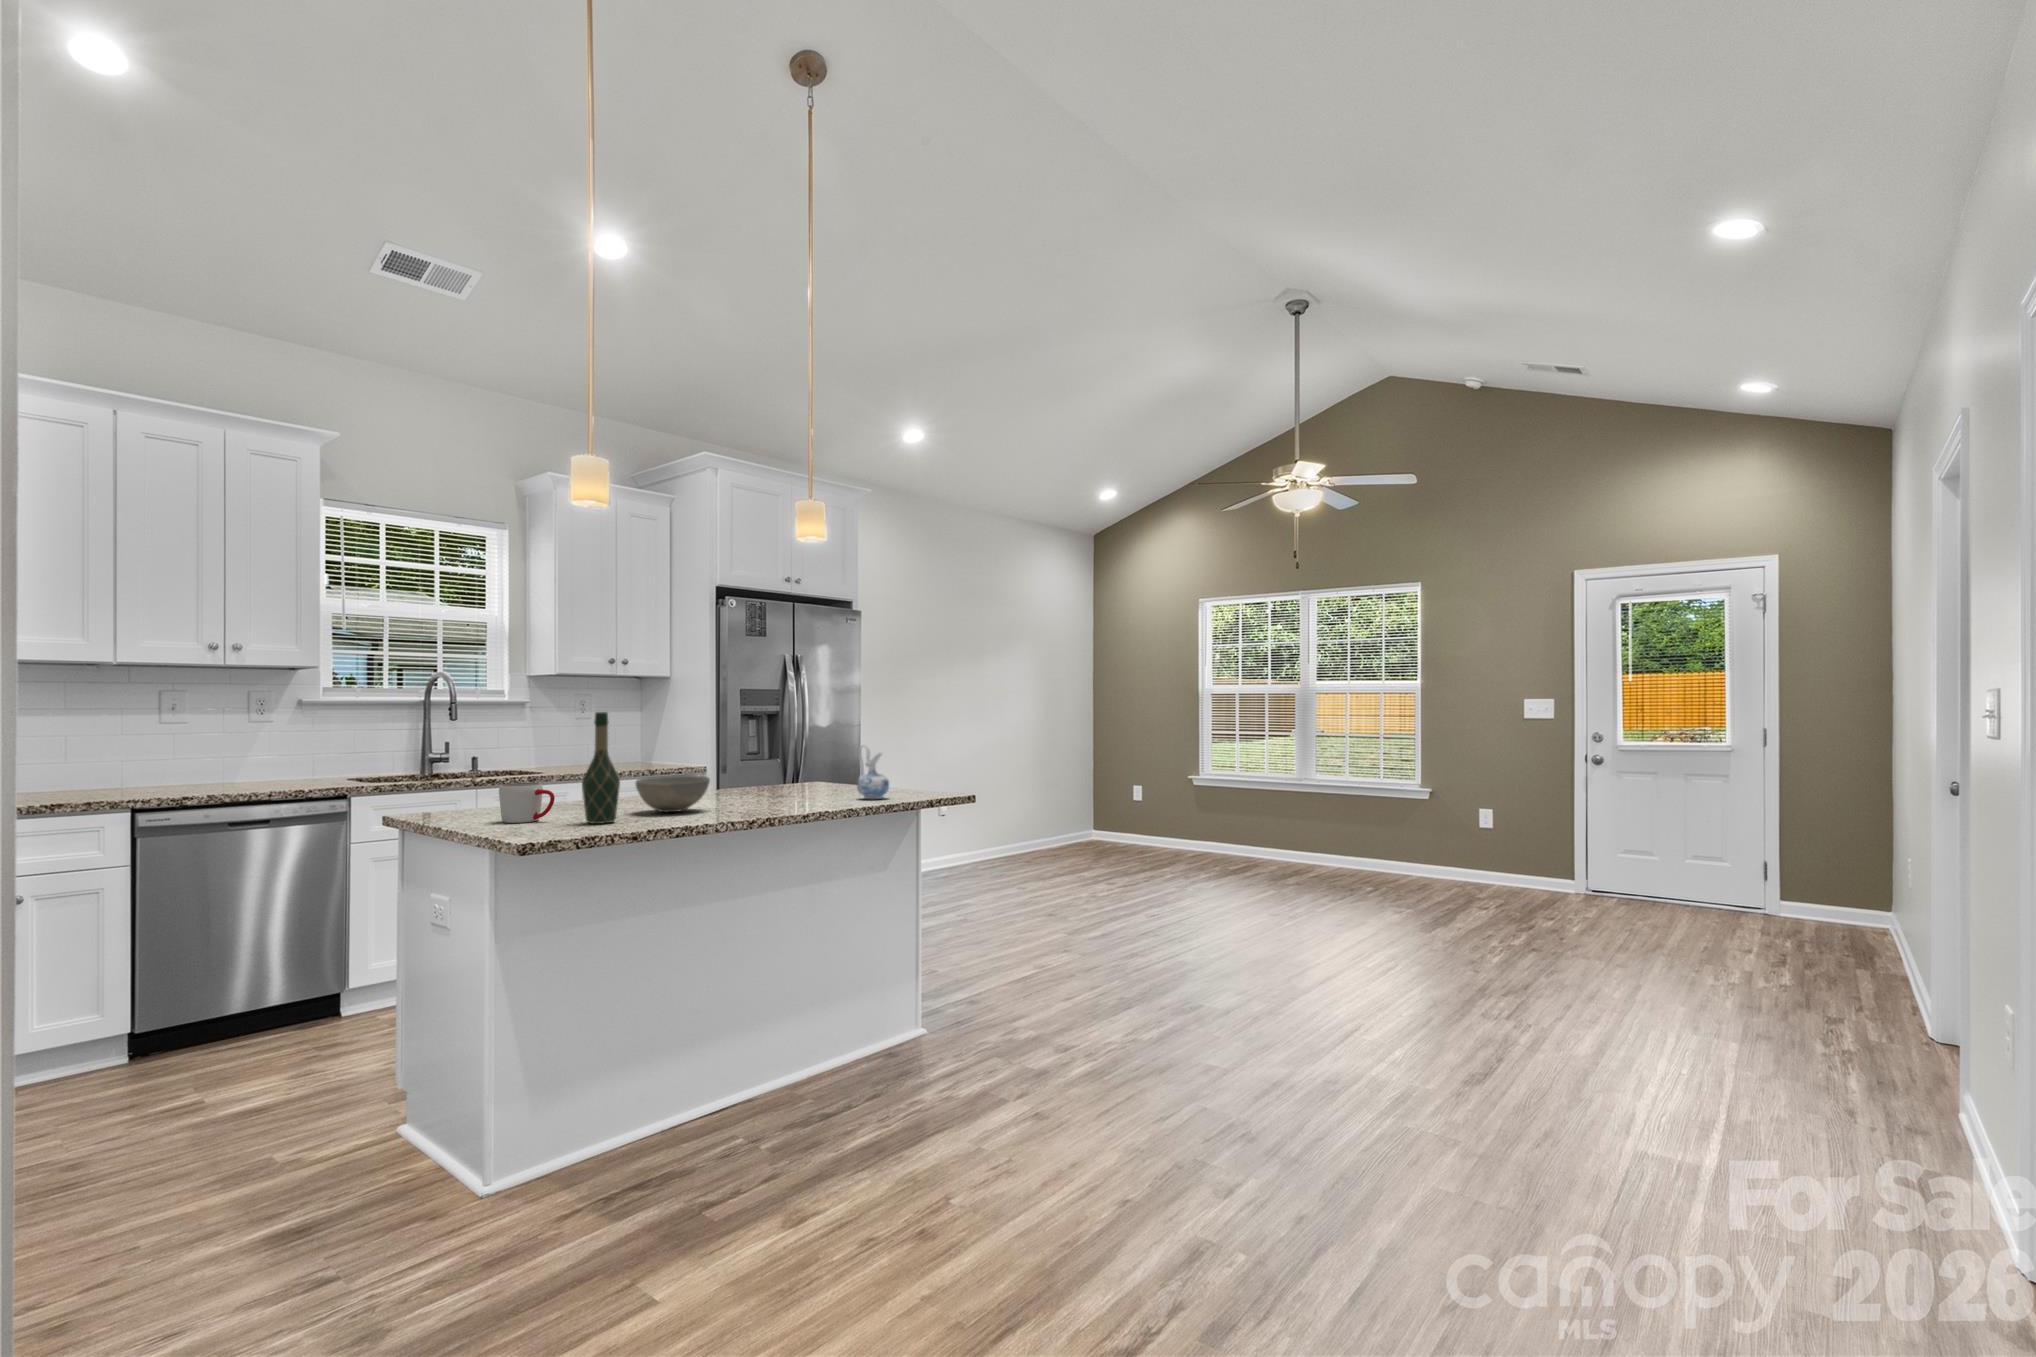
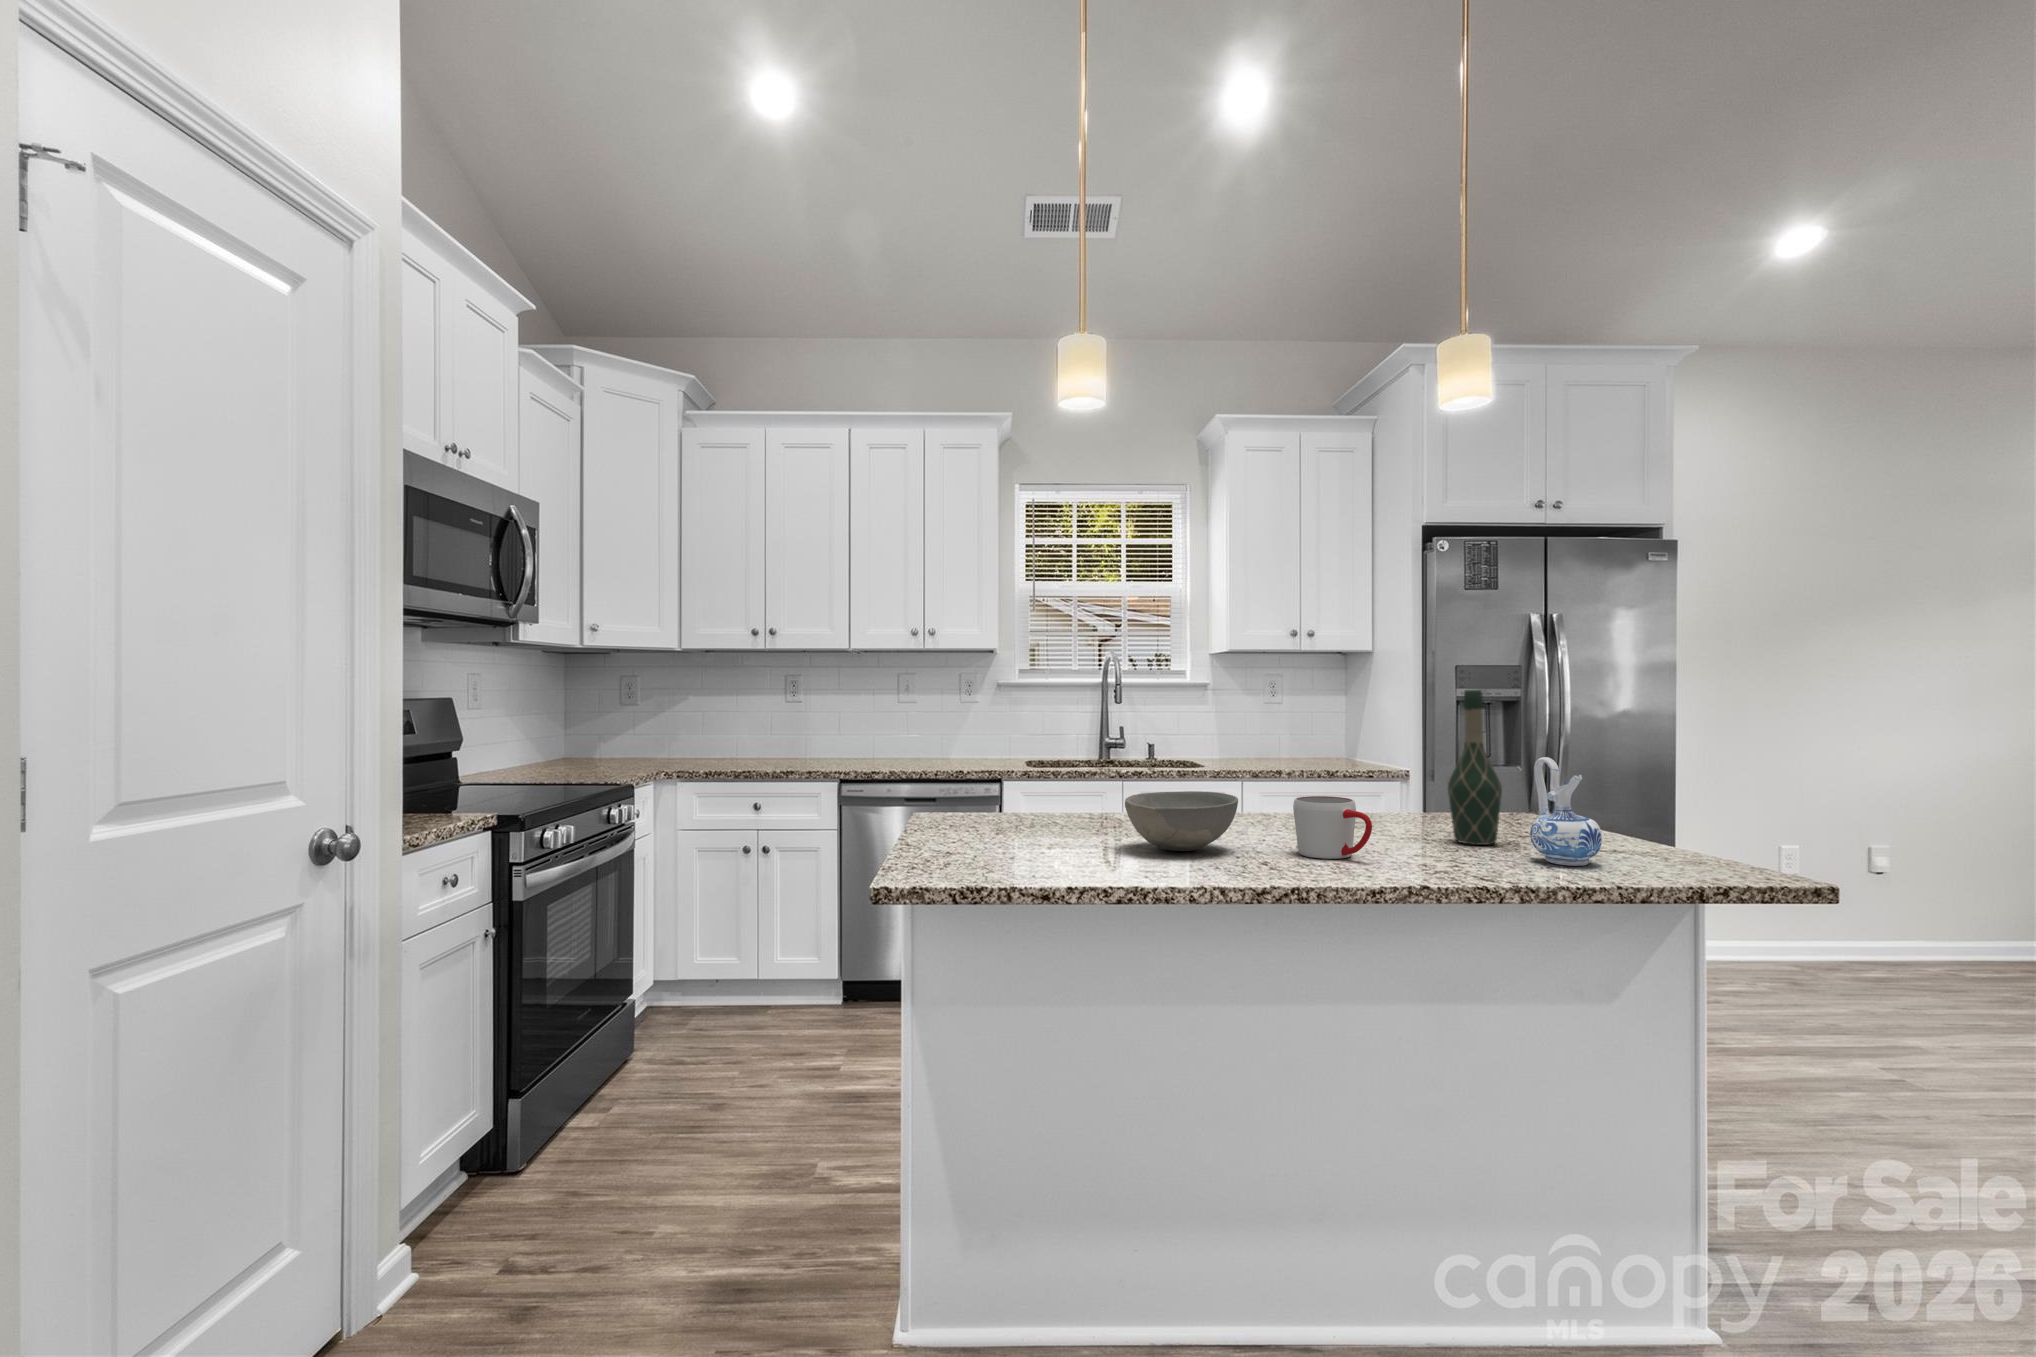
wine bottle: present [582,712,620,824] -> present [1448,690,1502,845]
mug: present [499,783,555,823] -> present [1293,796,1372,859]

